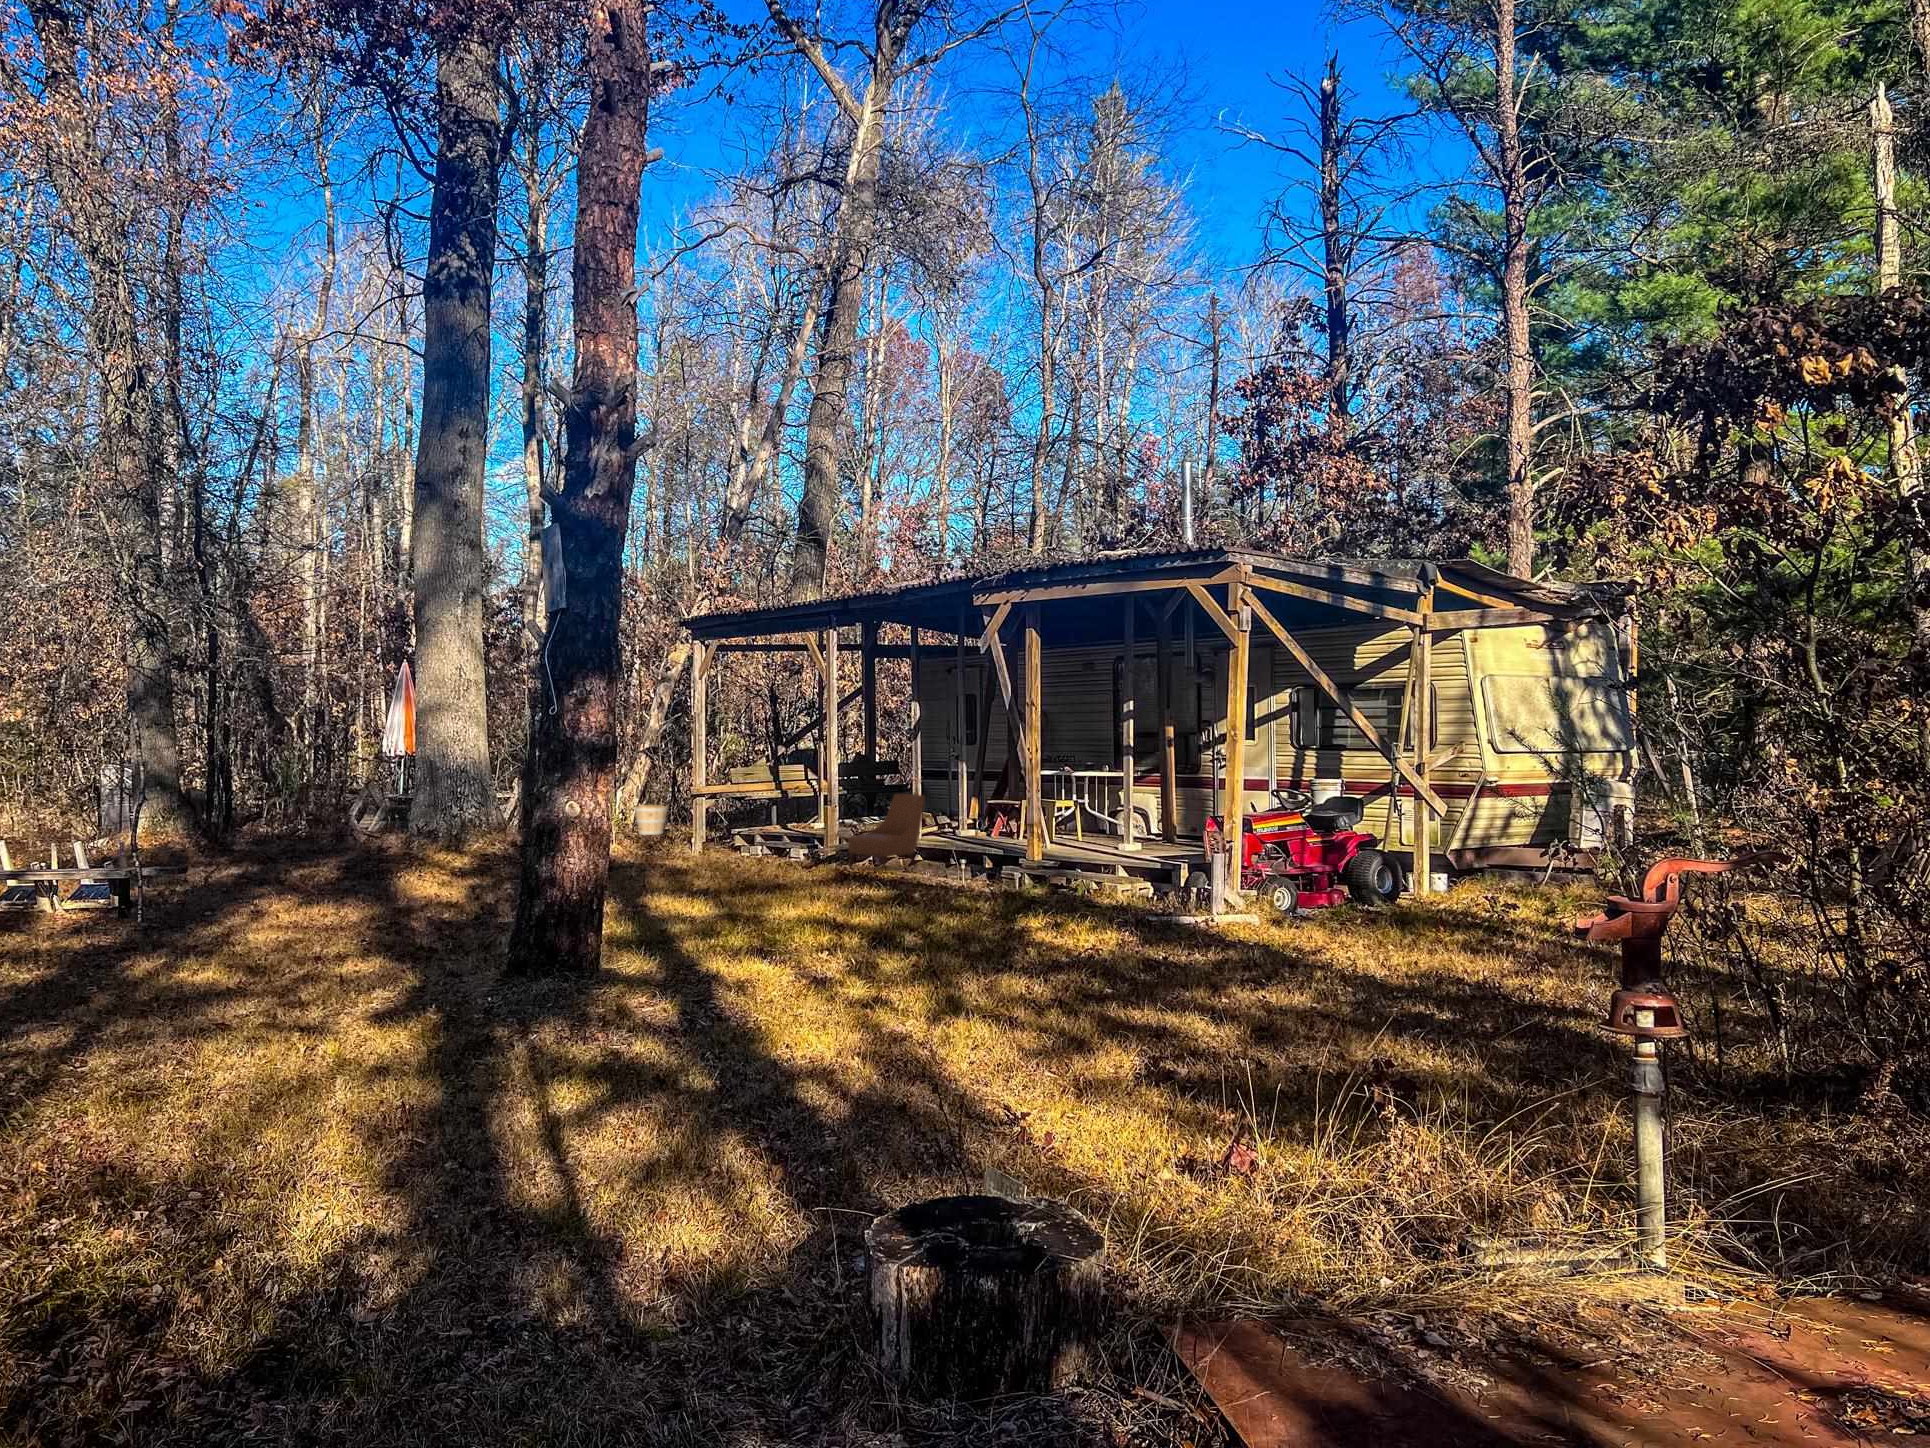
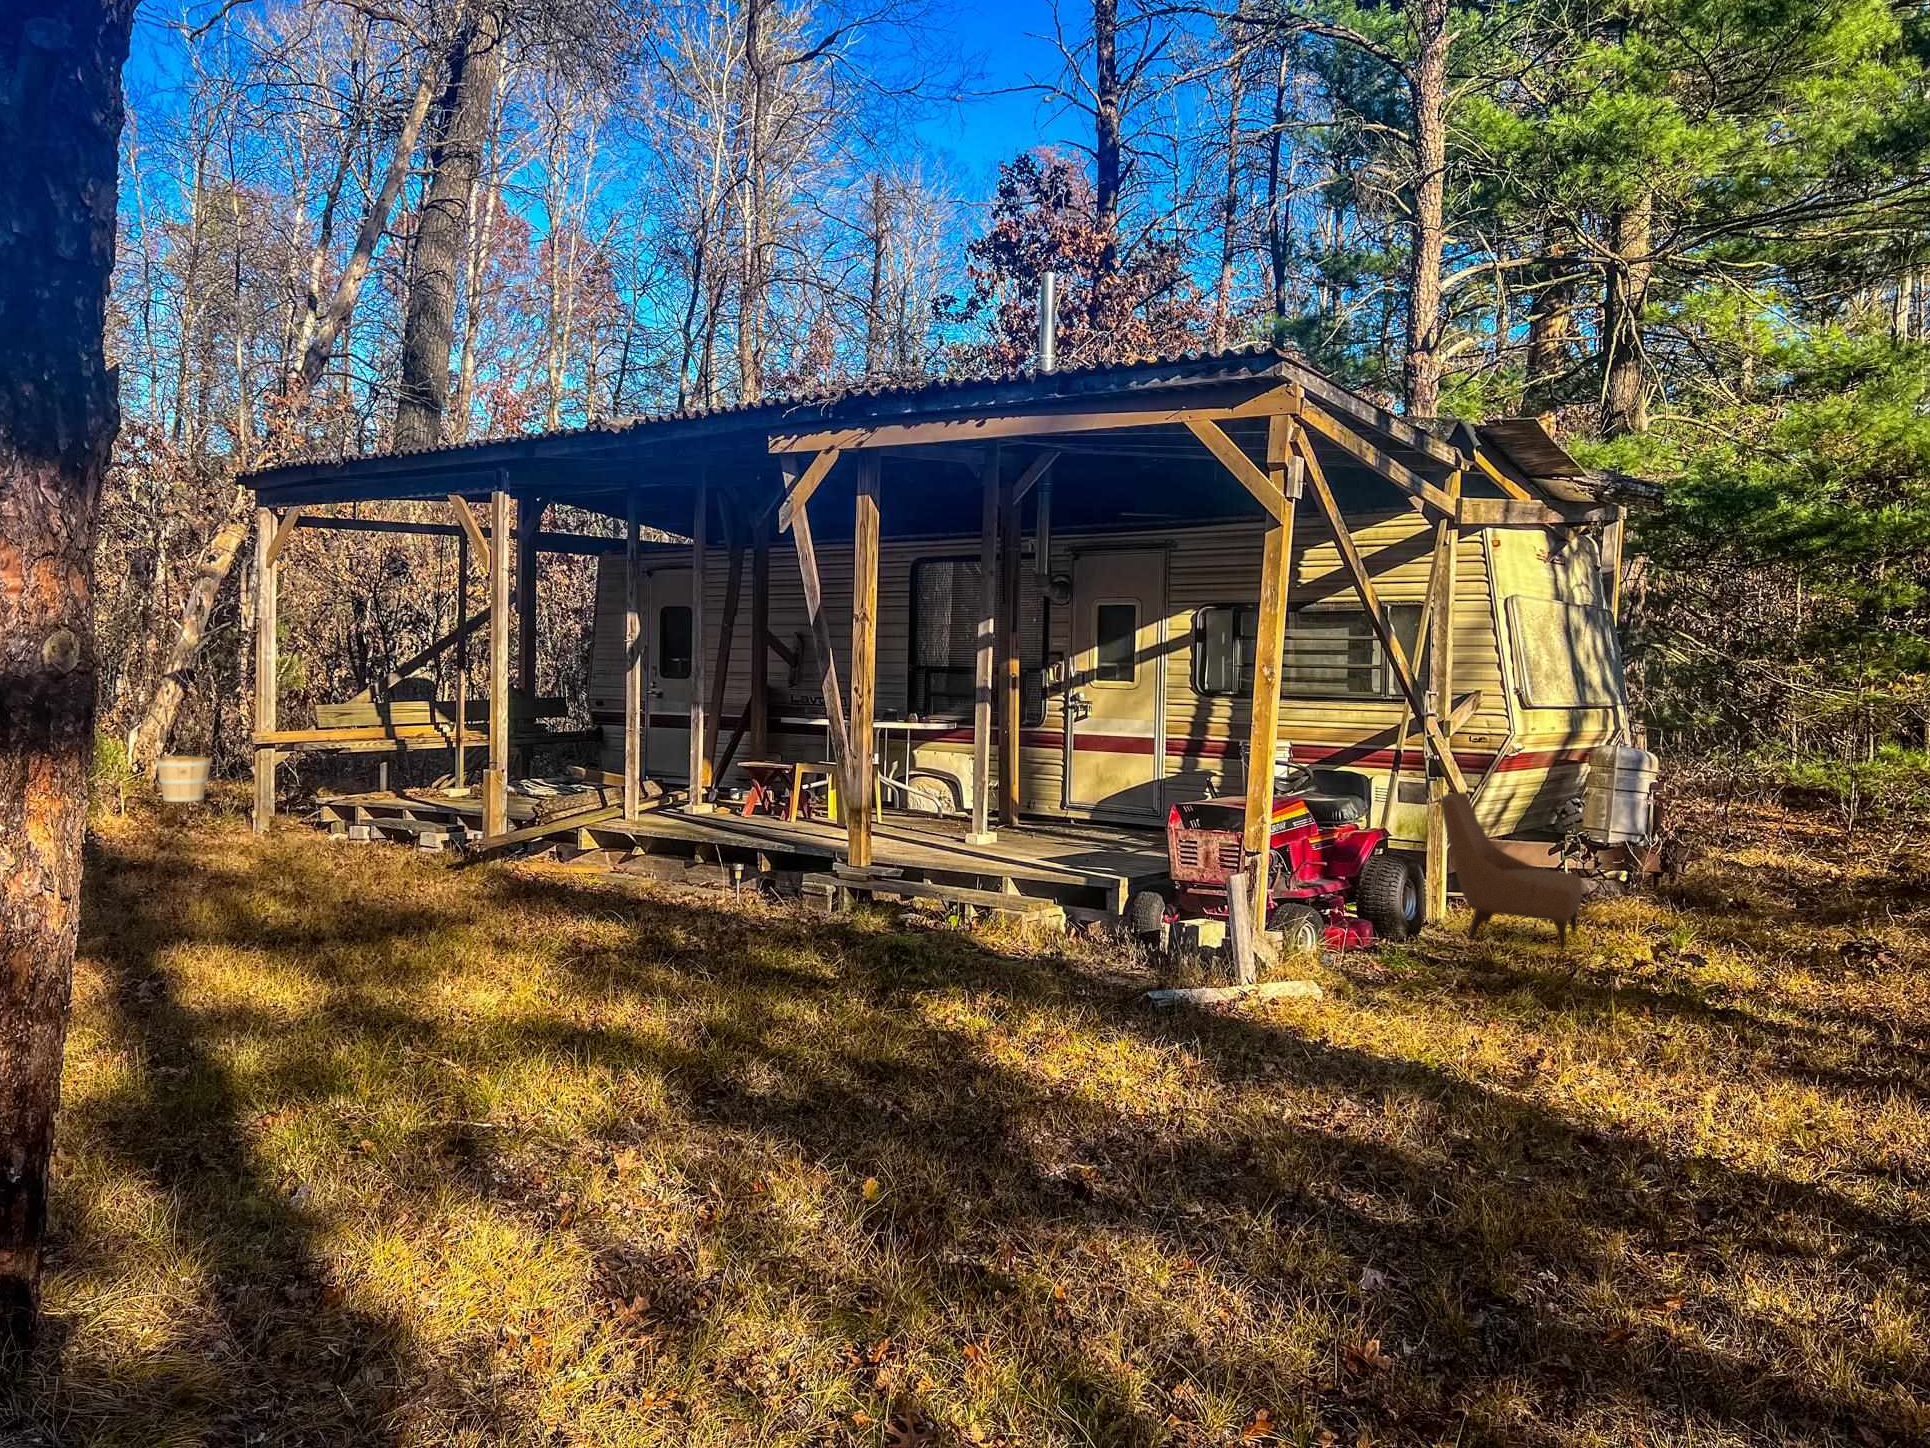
chair: present [848,794,925,872] -> present [1441,792,1582,951]

